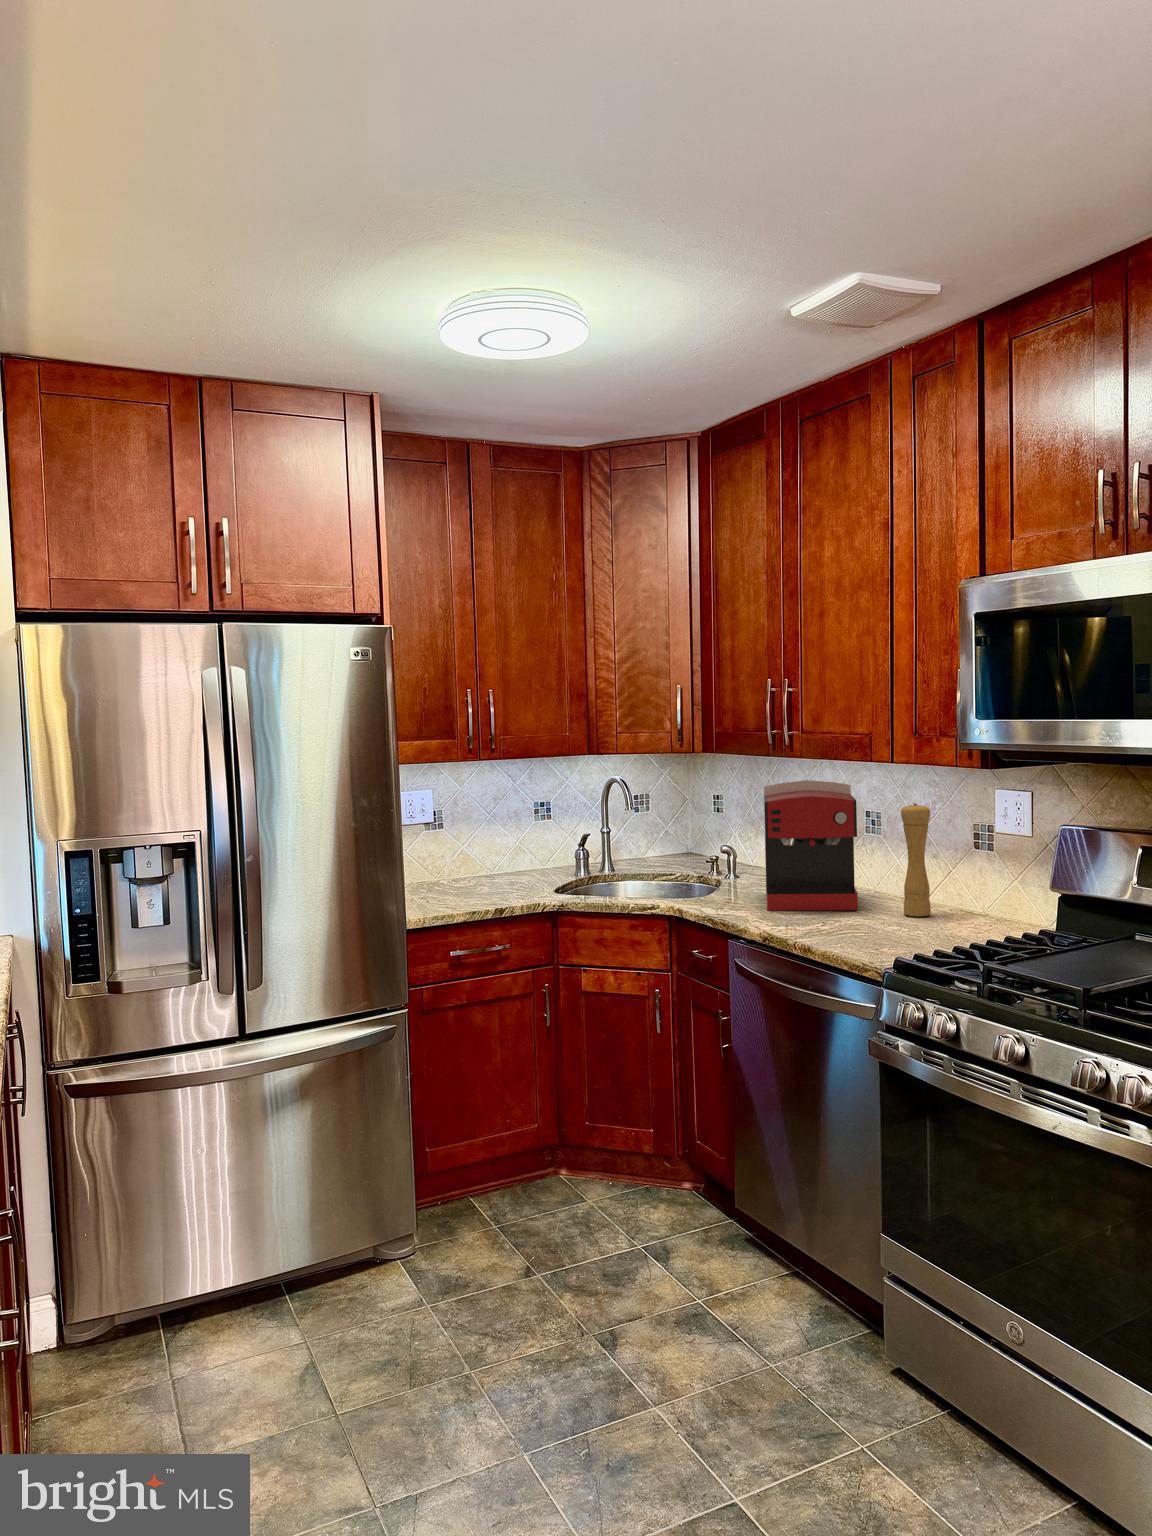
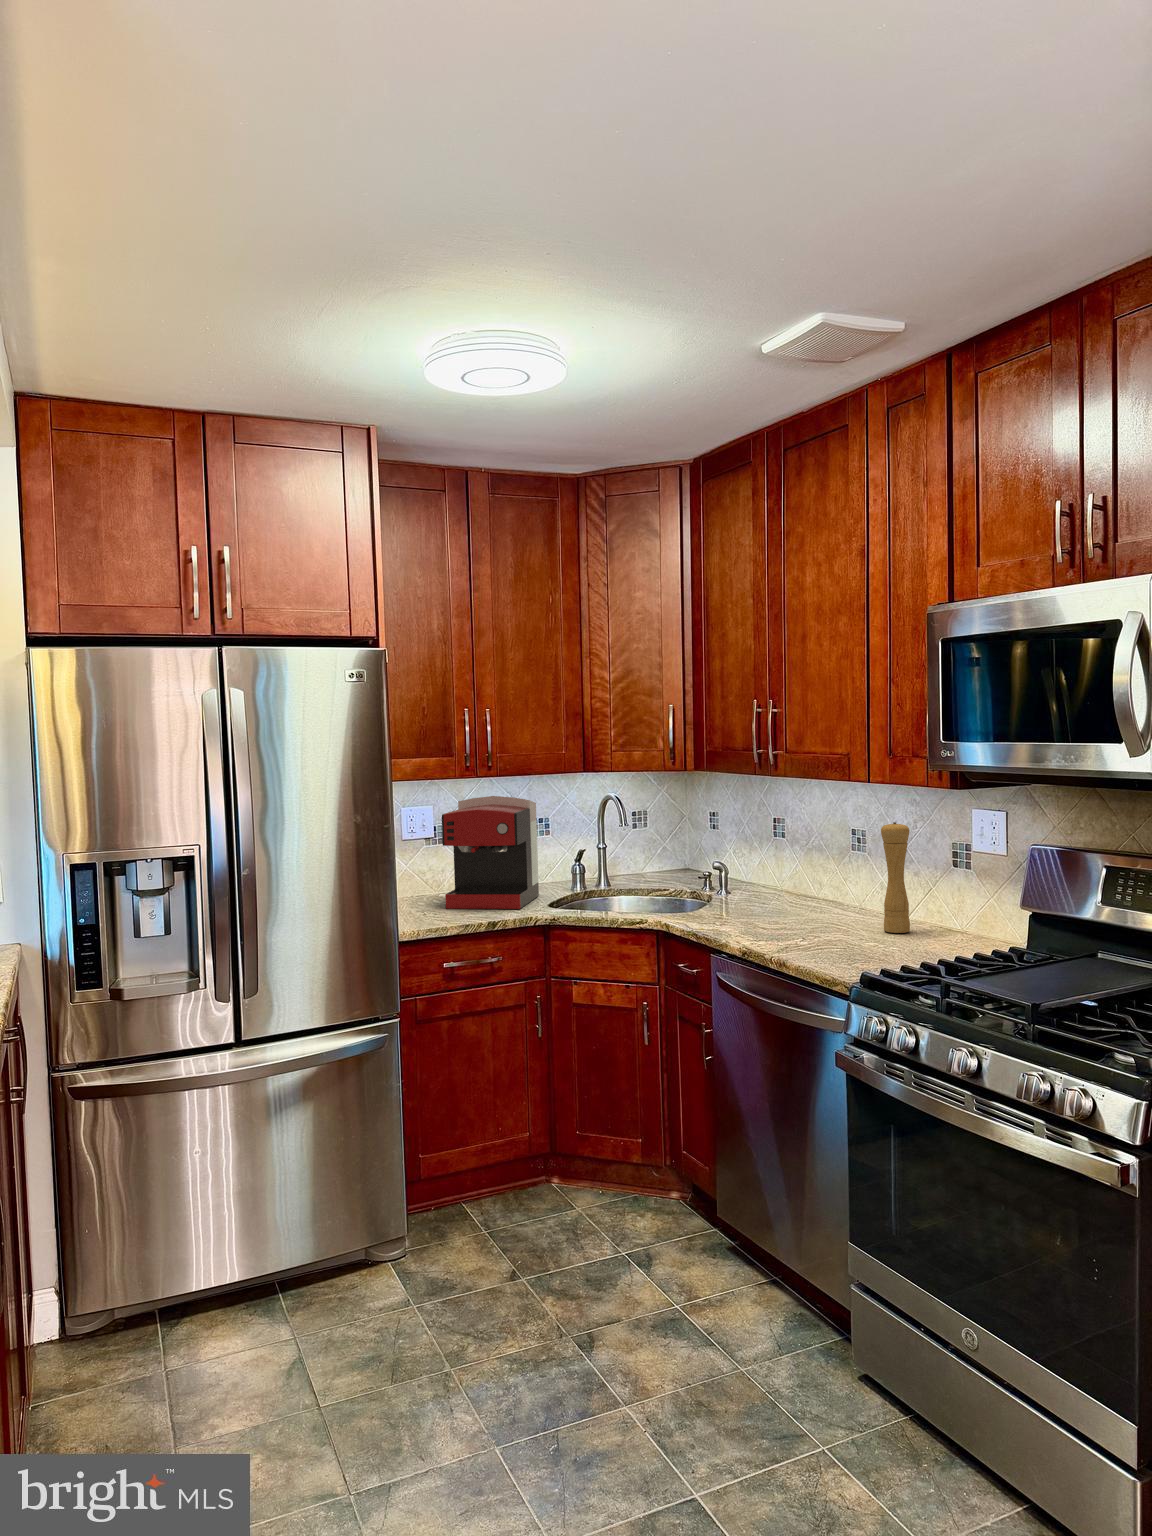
coffee maker: present [764,780,858,910] -> present [442,796,539,909]

